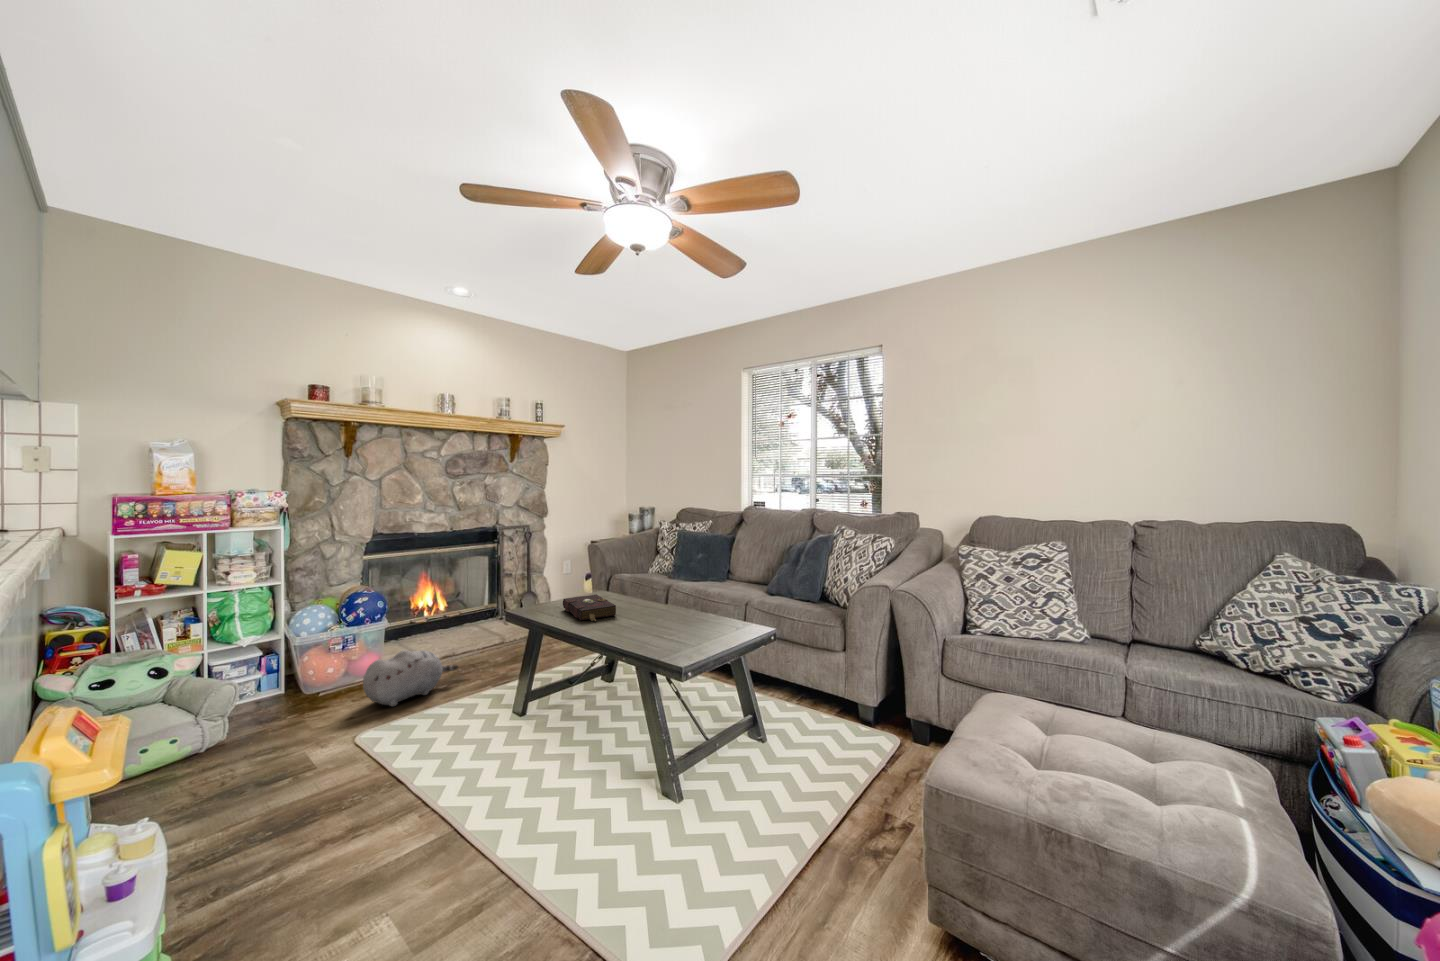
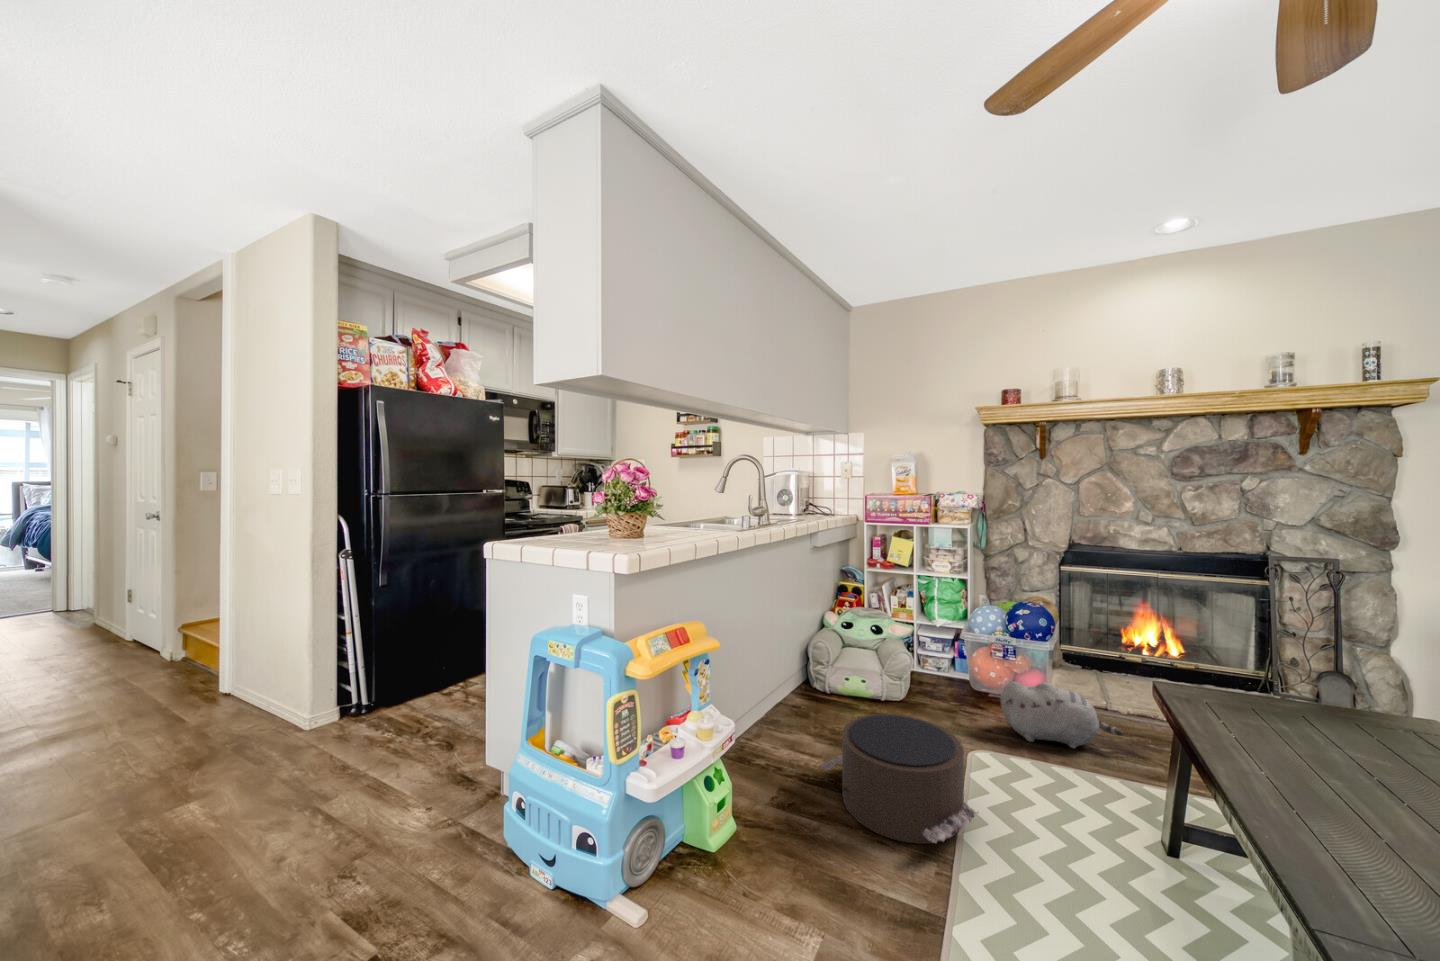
book: present [563,594,616,621] -> none [1250,700,1367,782]
pouf: none [224,714,420,846] -> present [820,714,979,844]

